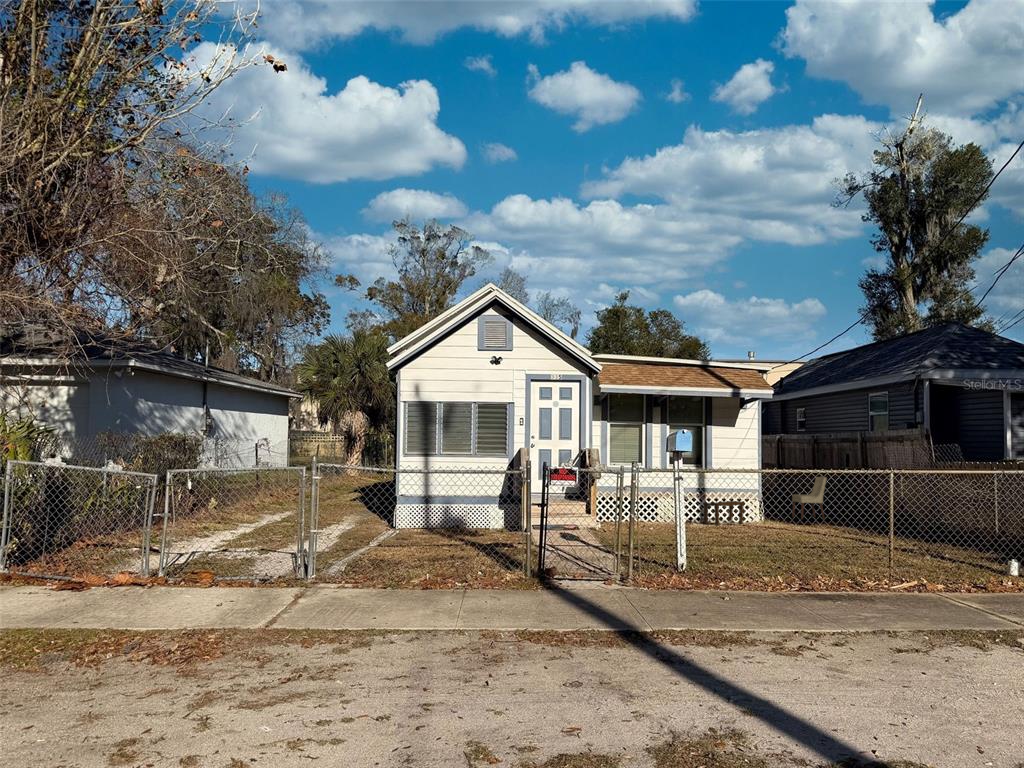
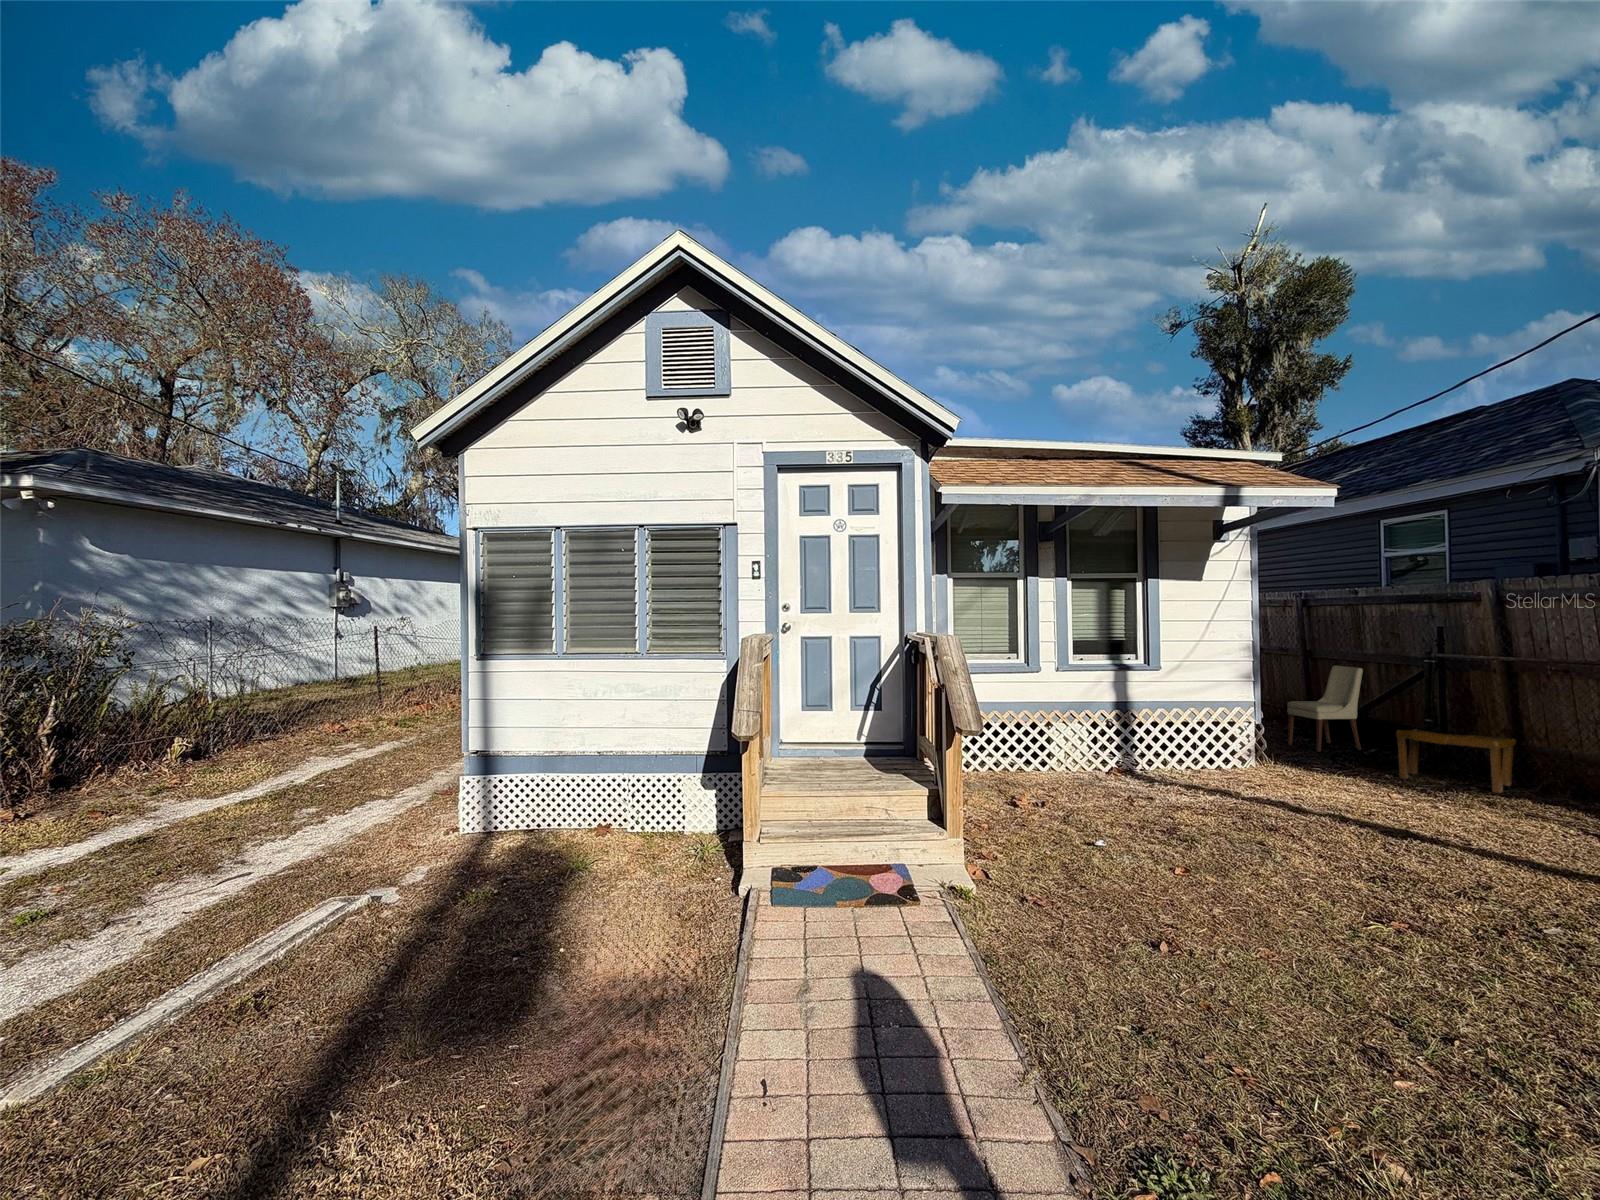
bench: present [704,501,744,525] -> present [1396,729,1516,793]

